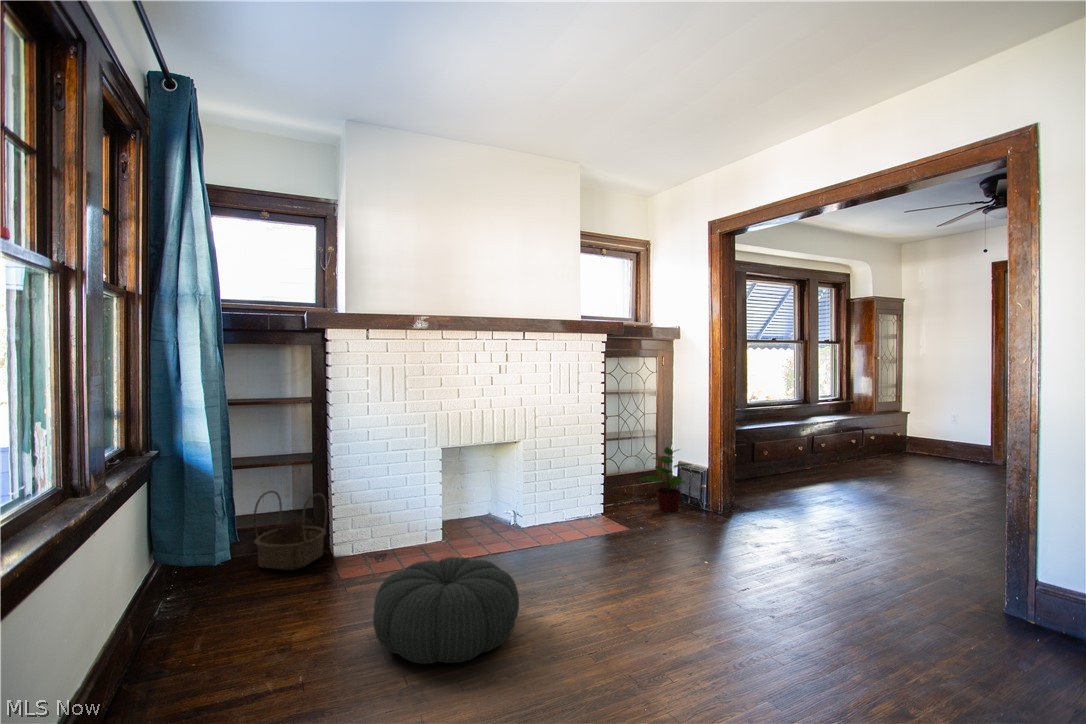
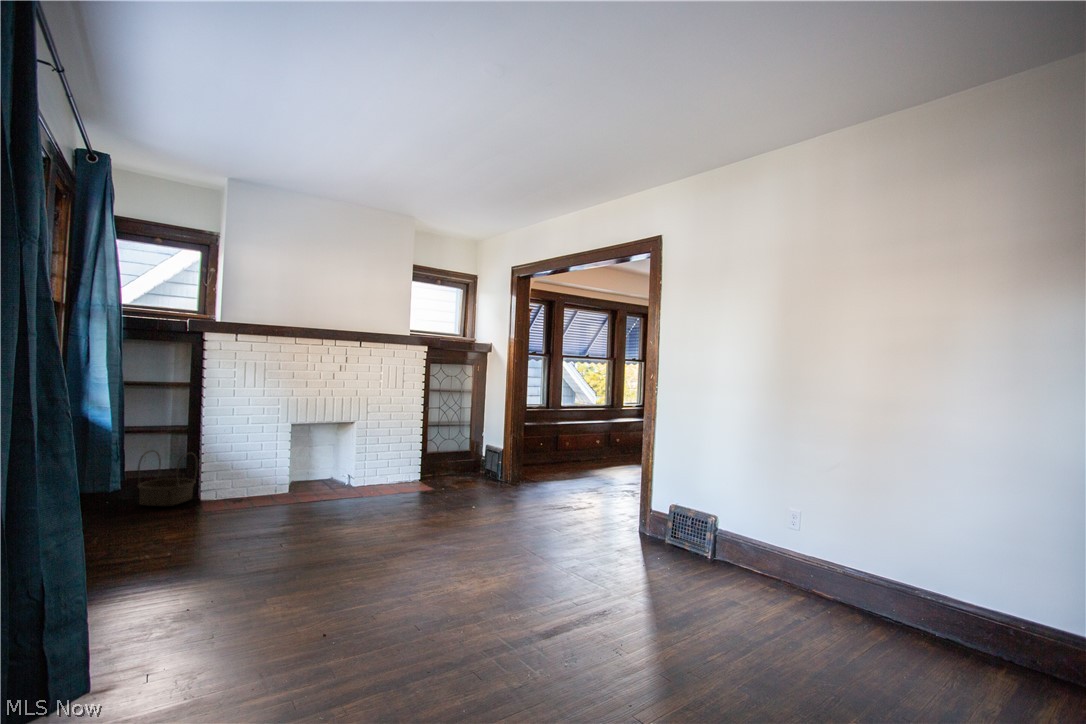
potted plant: present [639,447,691,512] -> none [452,430,492,479]
pouf: present [373,557,519,664] -> none [222,490,325,547]

